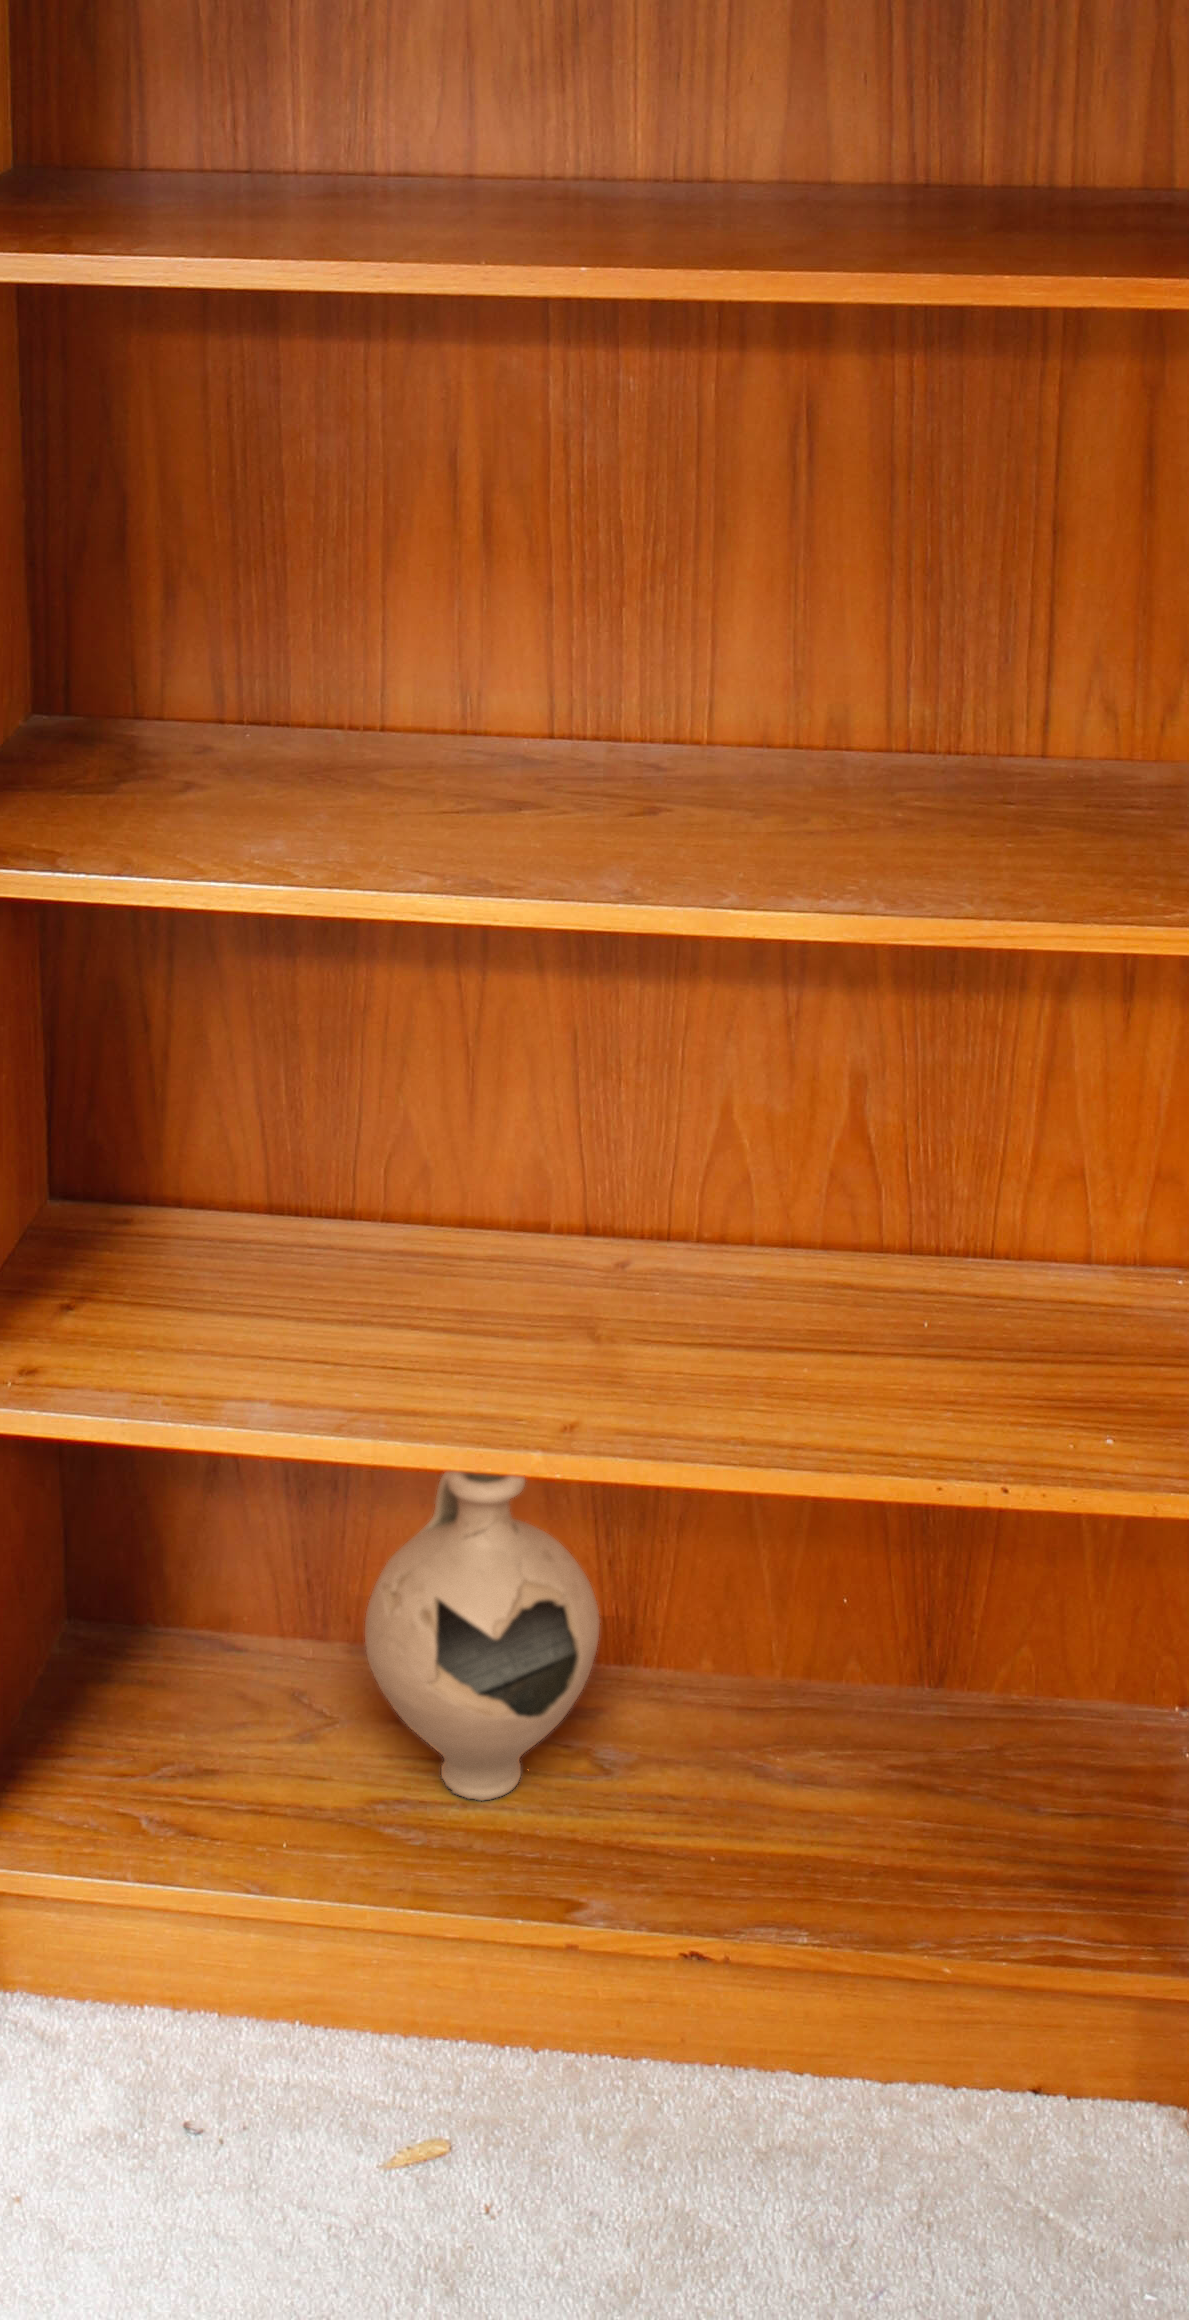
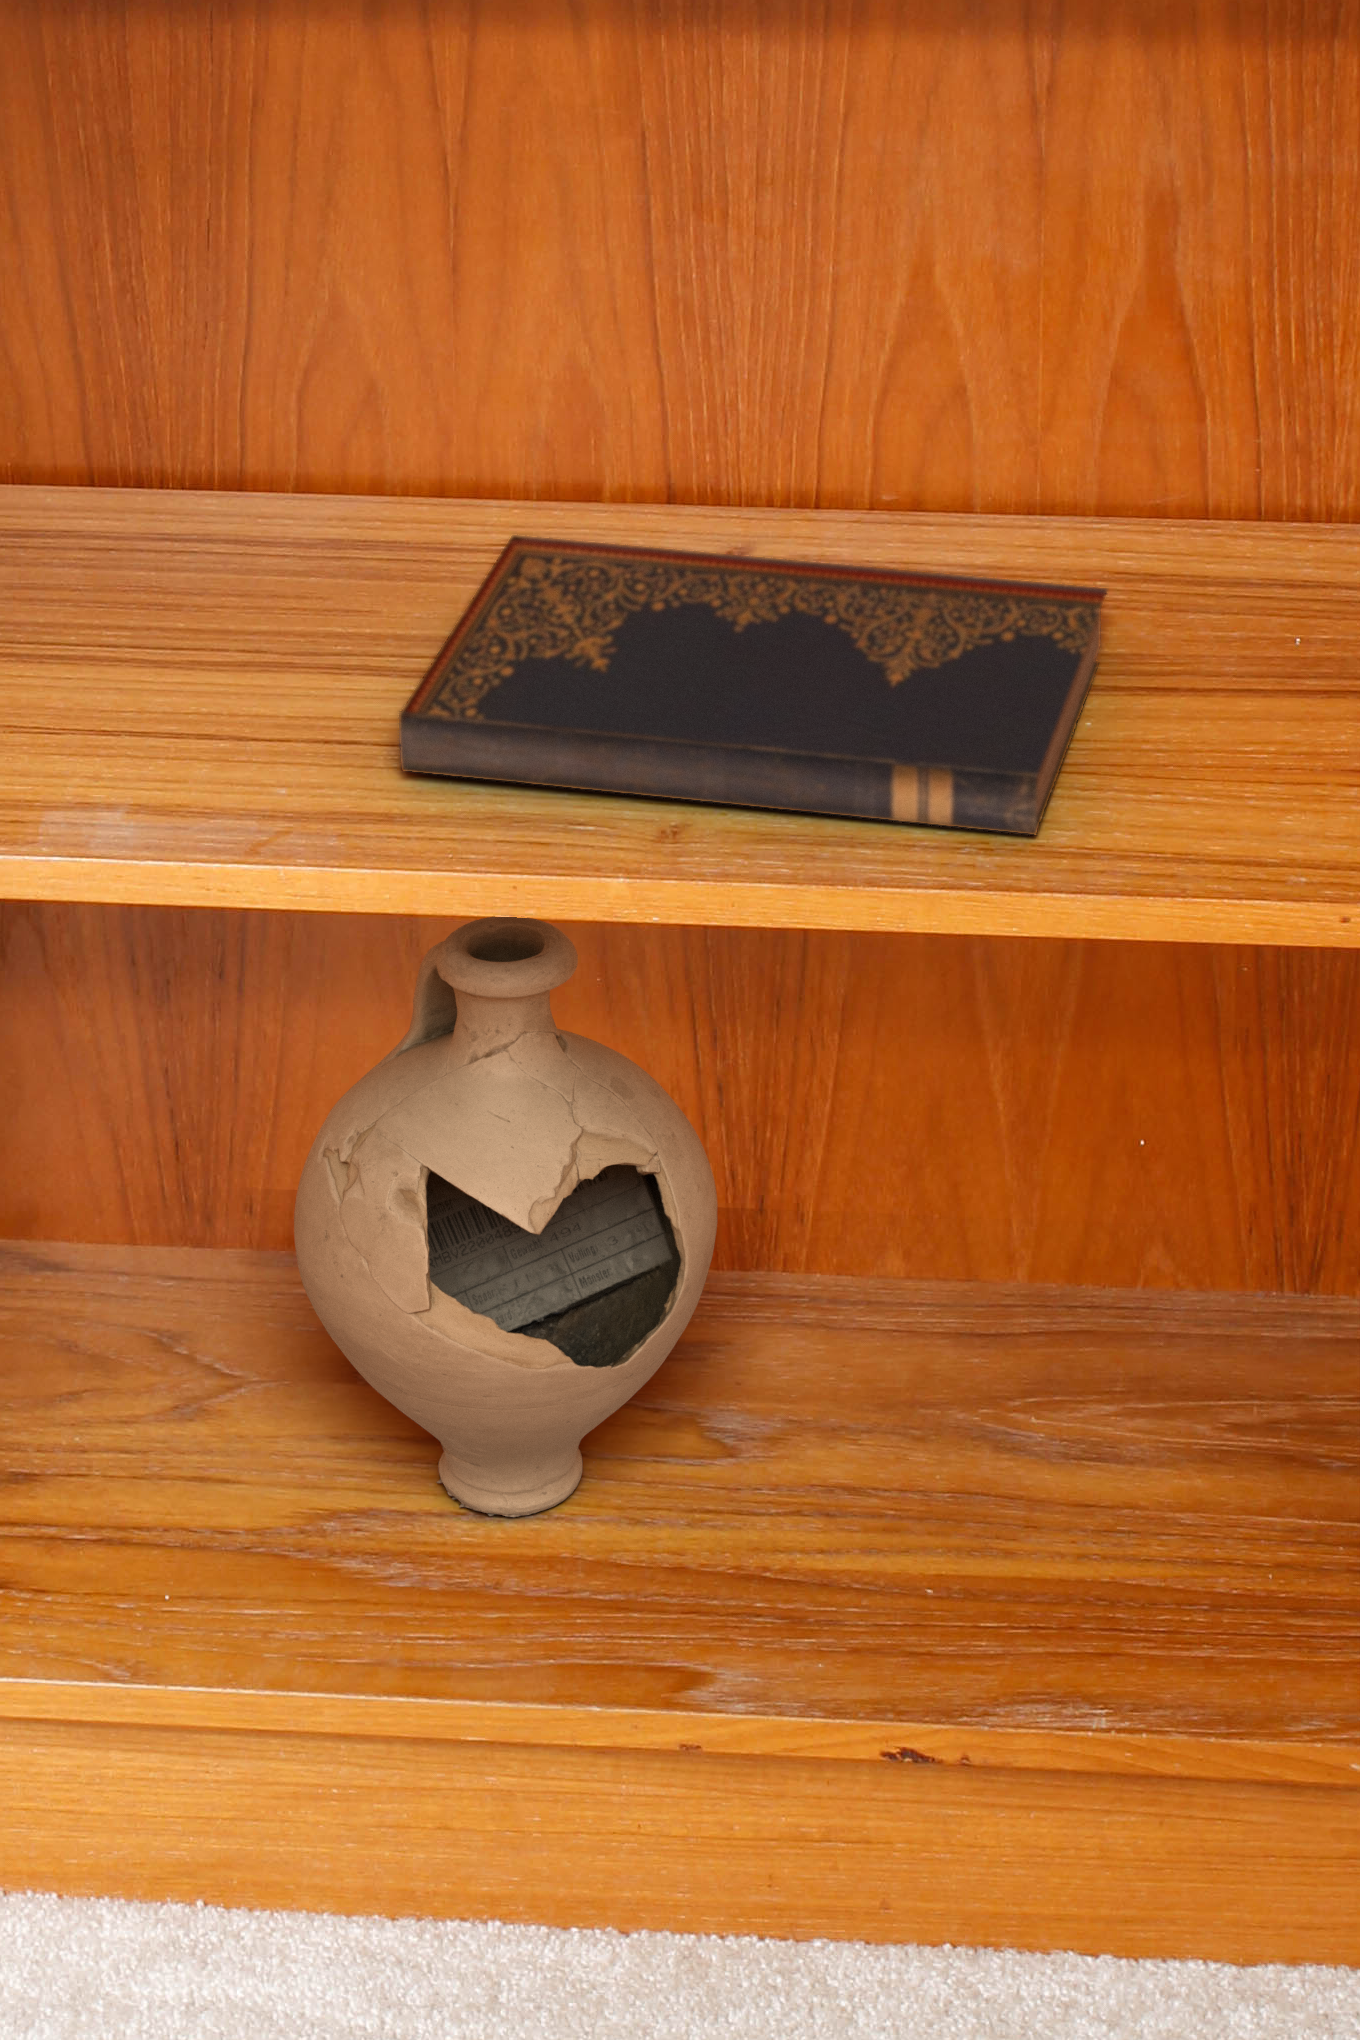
hardcover book: none [430,1240,821,1427] -> present [399,535,1107,835]

